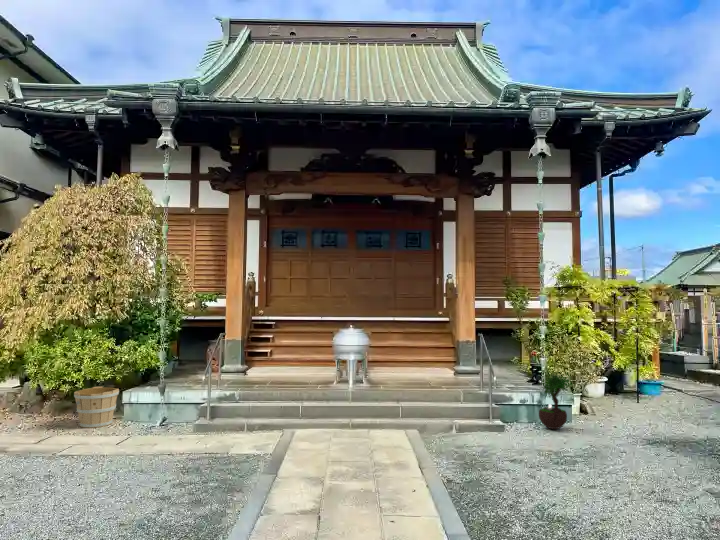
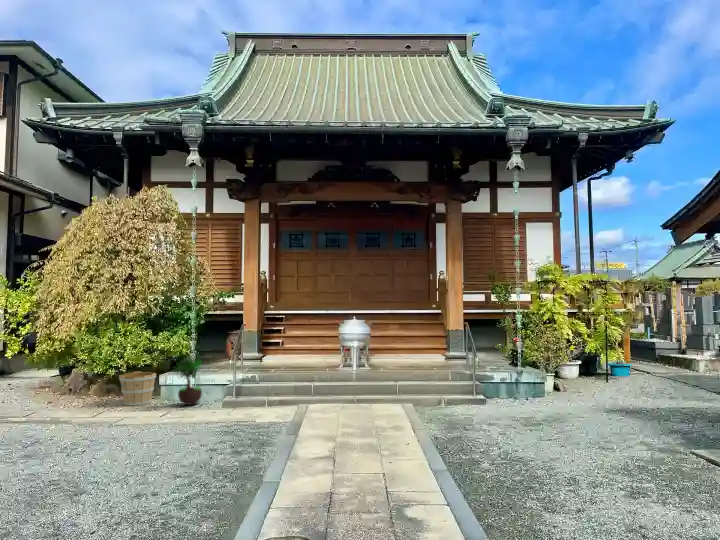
potted tree: present [539,373,571,429] -> present [175,358,202,405]

